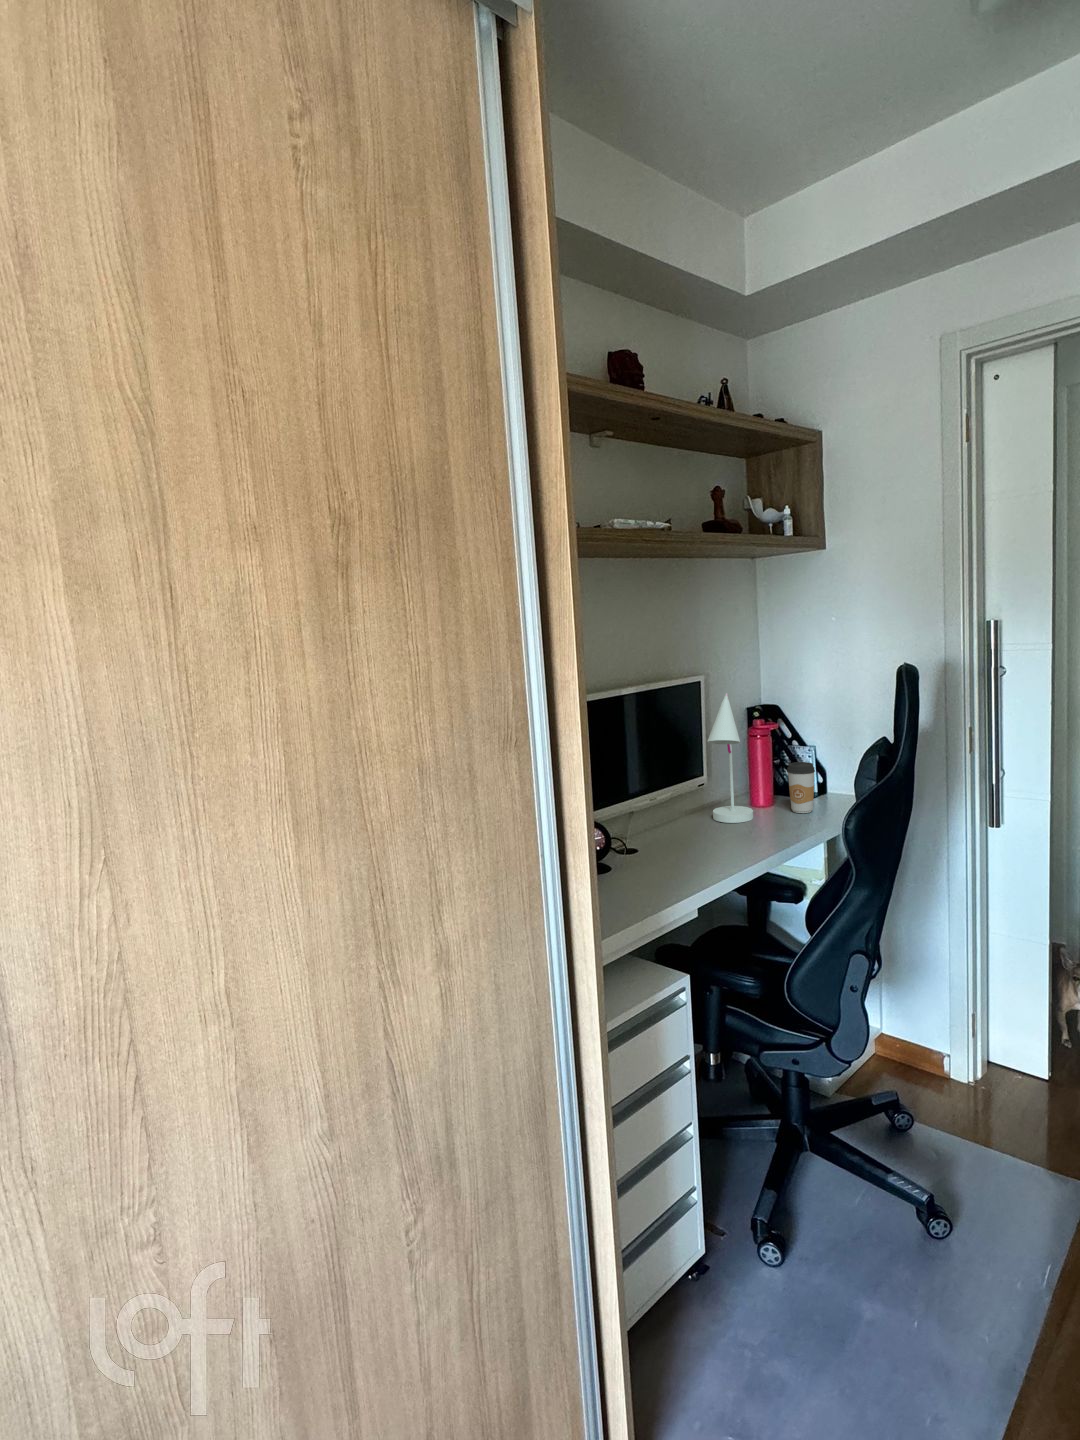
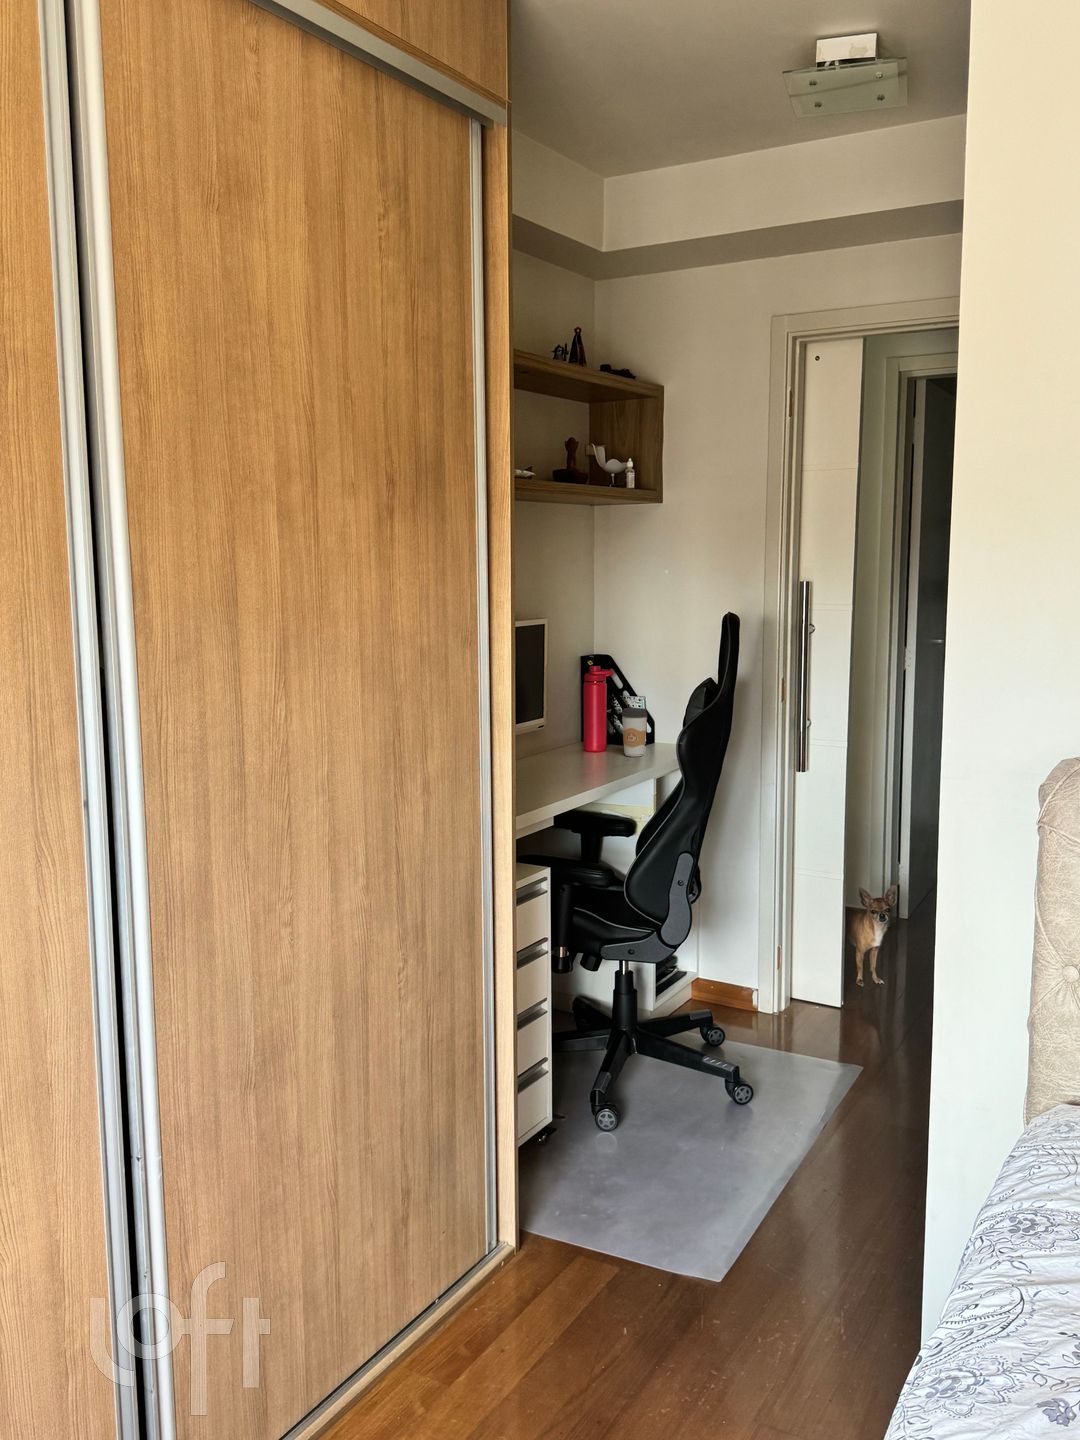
desk lamp: present [707,693,753,823] -> none [551,636,589,763]

